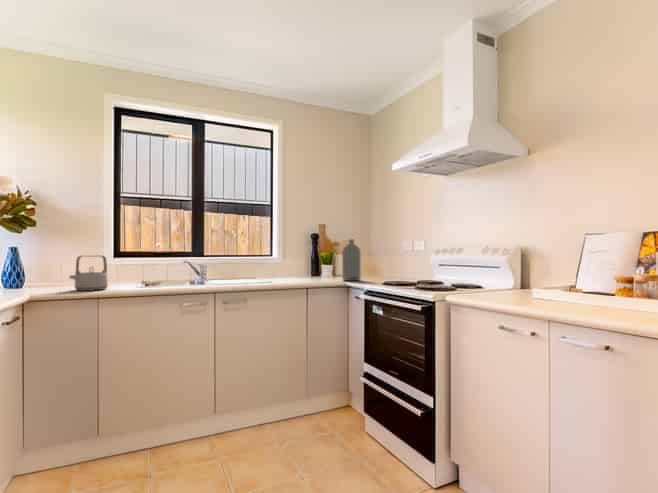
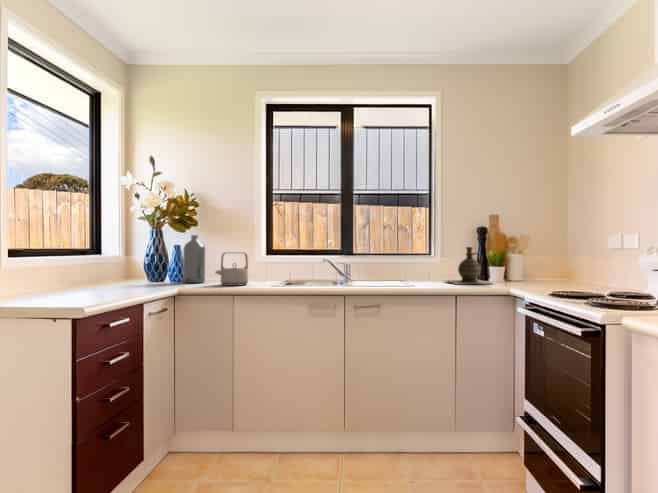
bottle: present [342,239,361,281] -> present [183,235,205,283]
ceramic jug: none [286,250,329,280] -> present [445,247,492,284]

